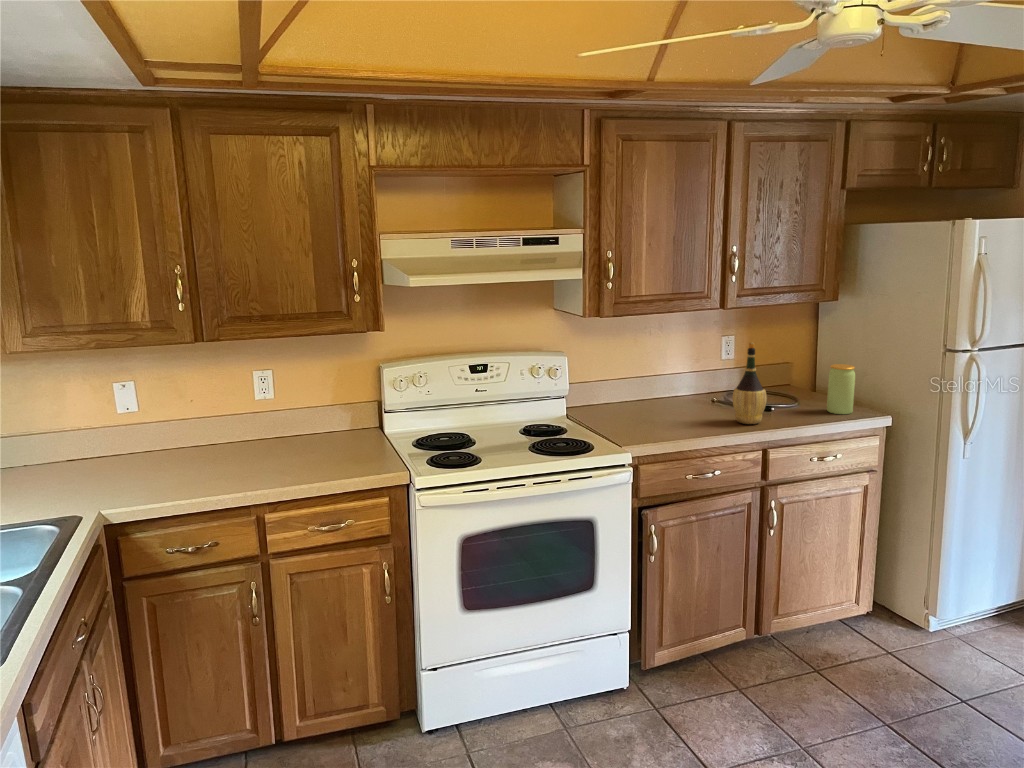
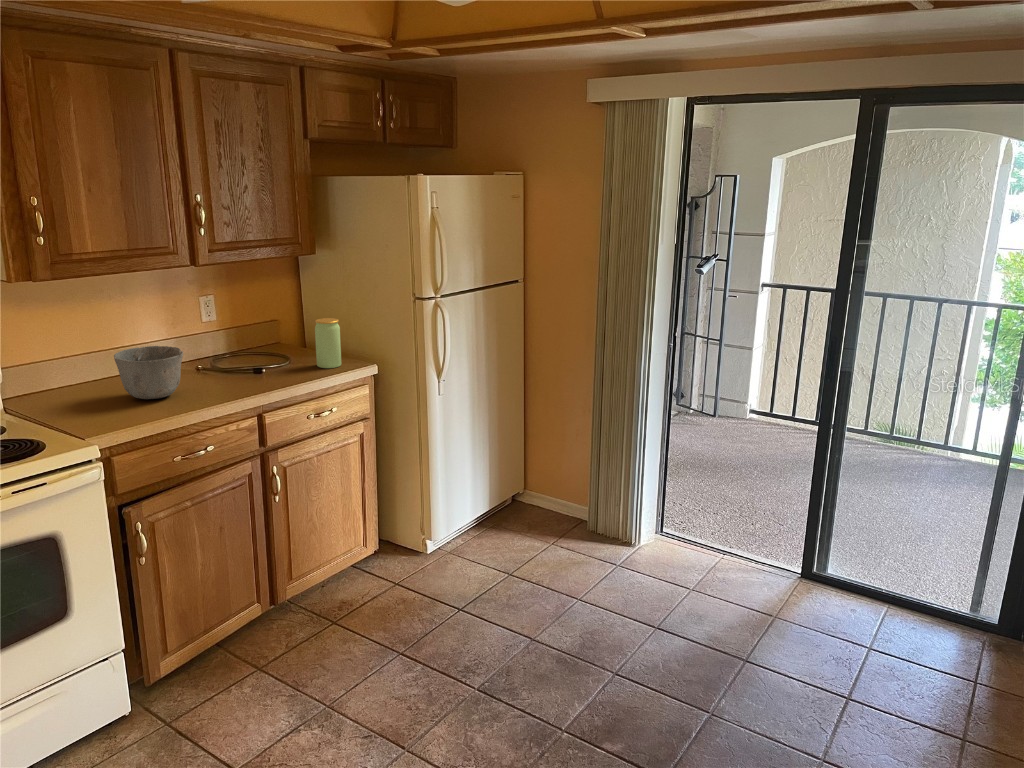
wine bottle: present [733,343,767,424] -> none [217,302,254,390]
ceramic bowl: none [650,377,706,423] -> present [114,346,183,399]

